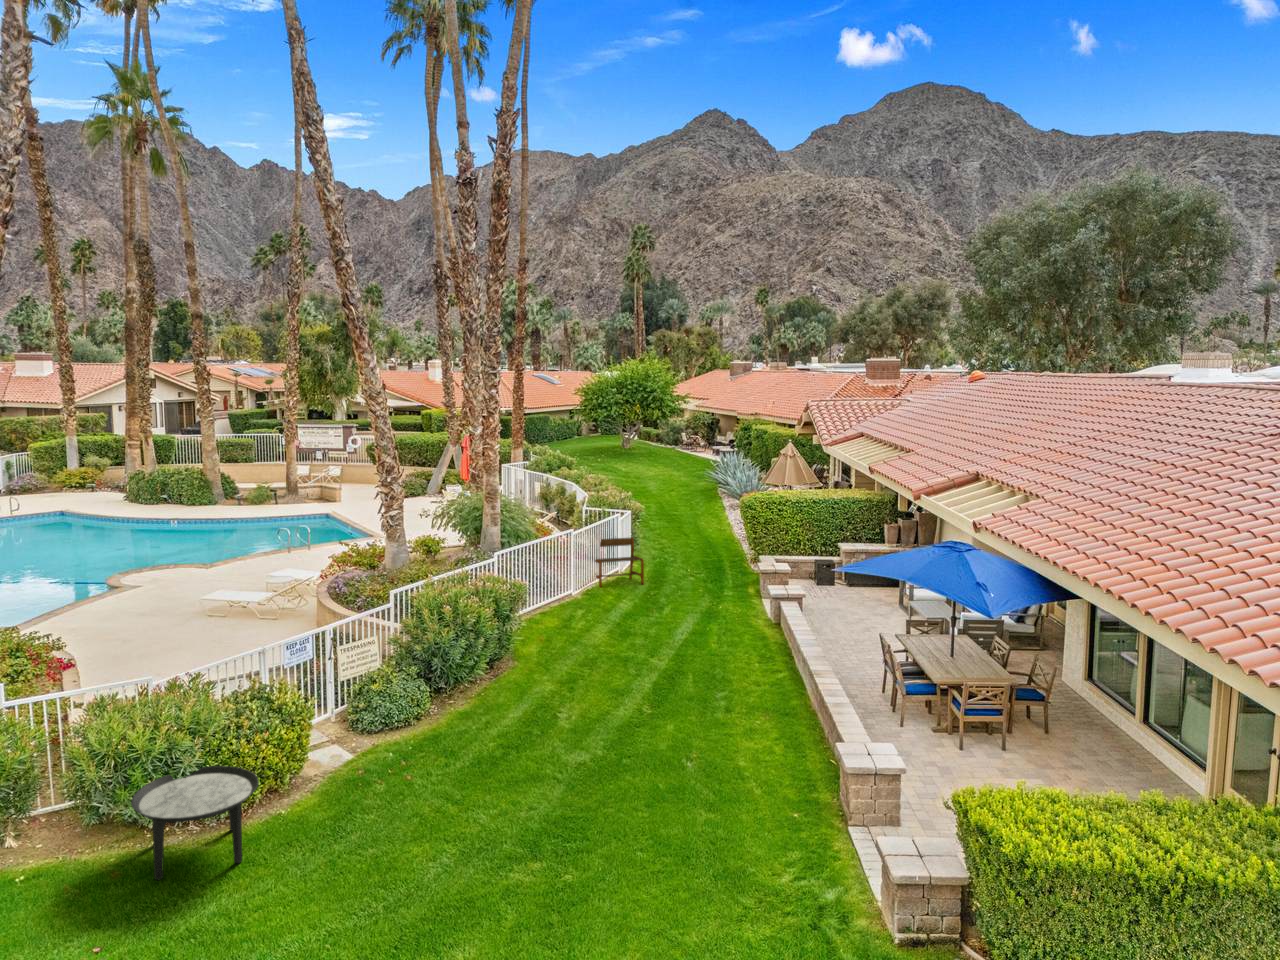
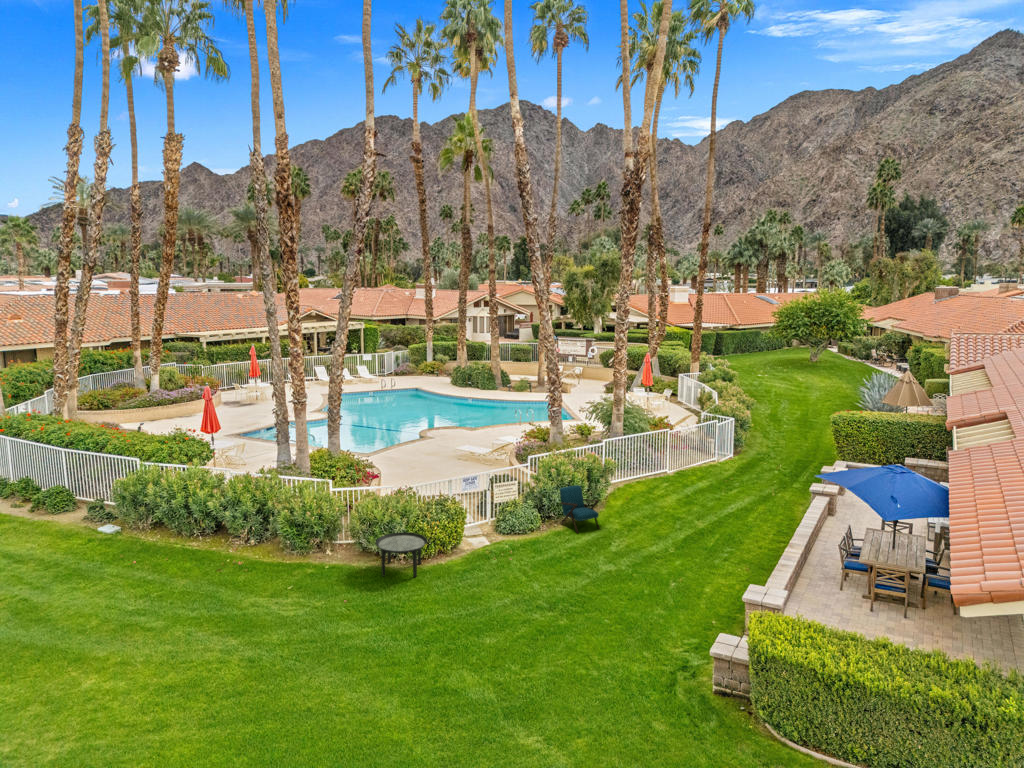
bench: present [595,537,644,587] -> none [692,436,729,470]
armchair: none [460,627,535,709] -> present [559,485,600,533]

